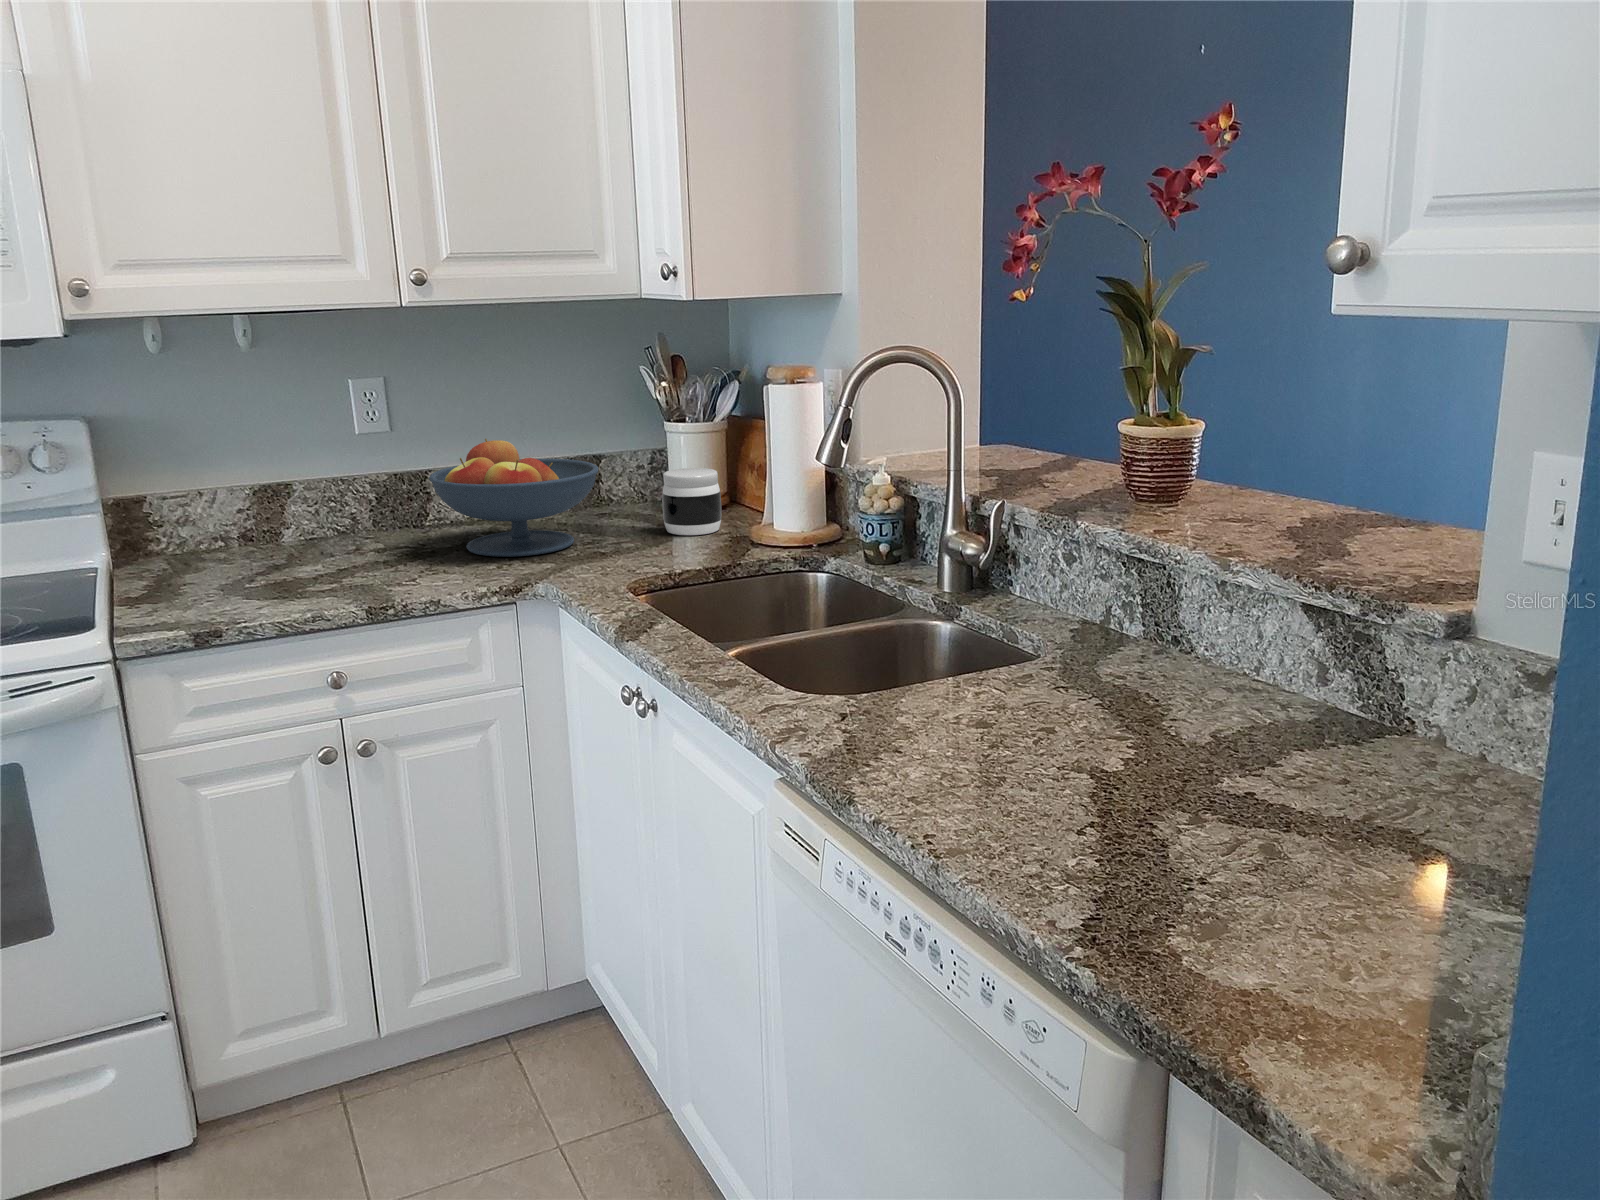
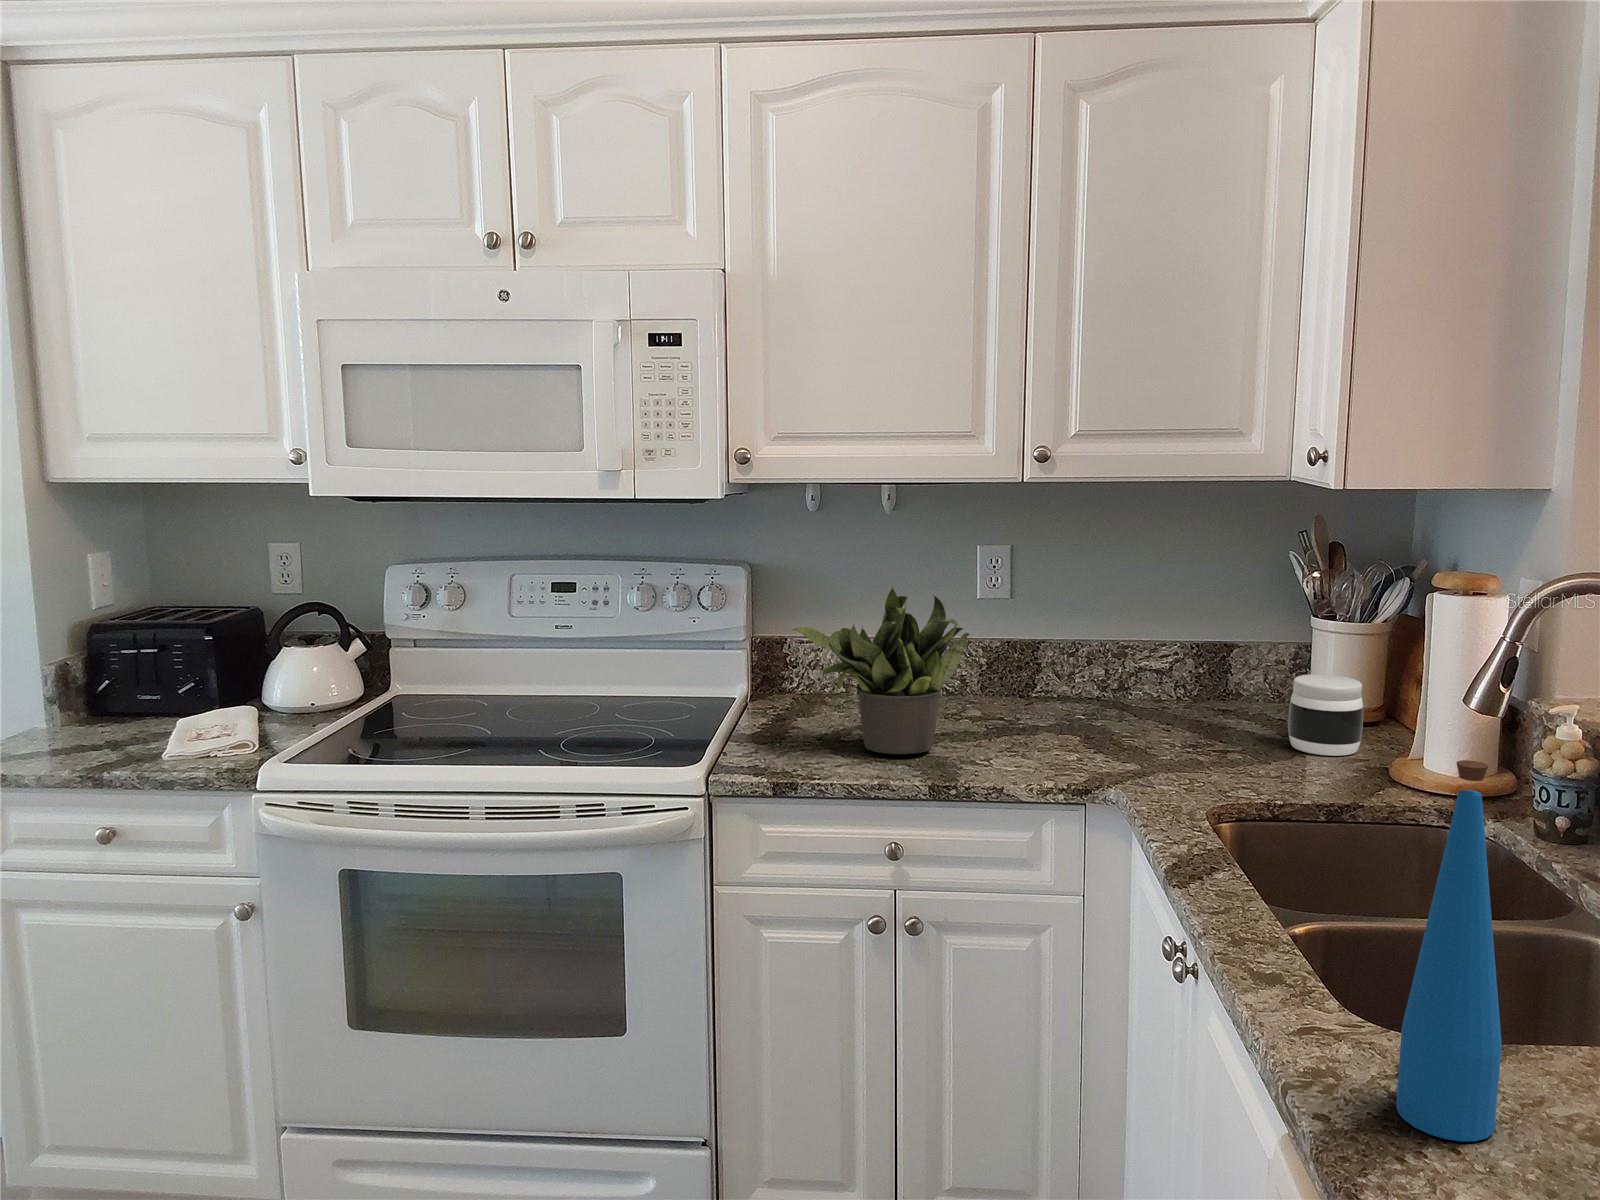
potted plant: none [179,417,375,589] -> present [792,587,969,754]
fruit bowl: present [429,439,598,557] -> none [1031,617,1215,751]
bottle: none [851,466,916,746] -> present [1396,760,1502,1141]

